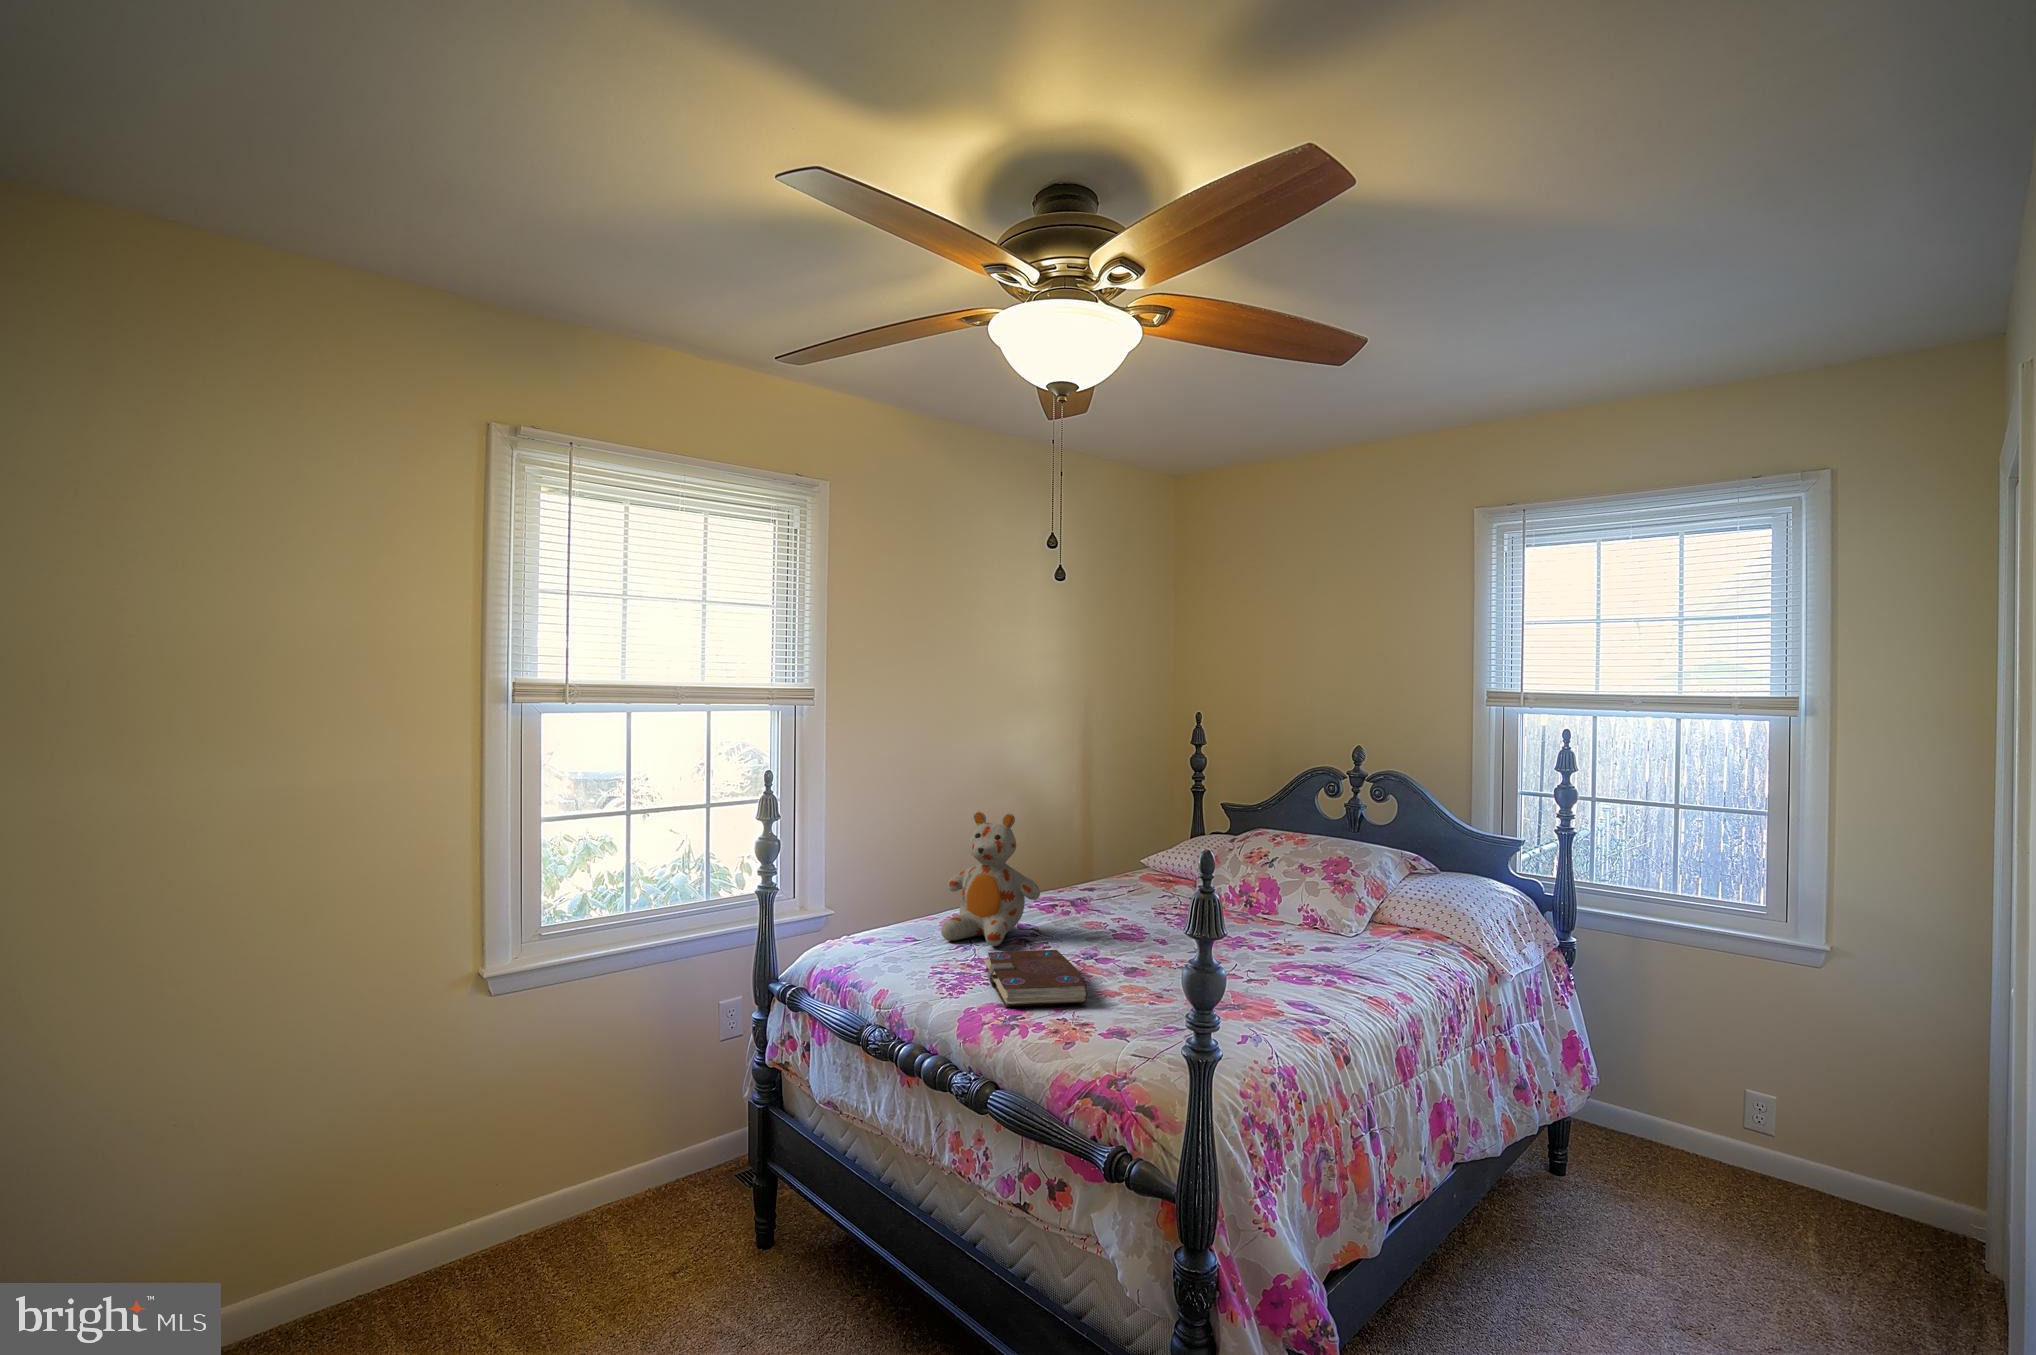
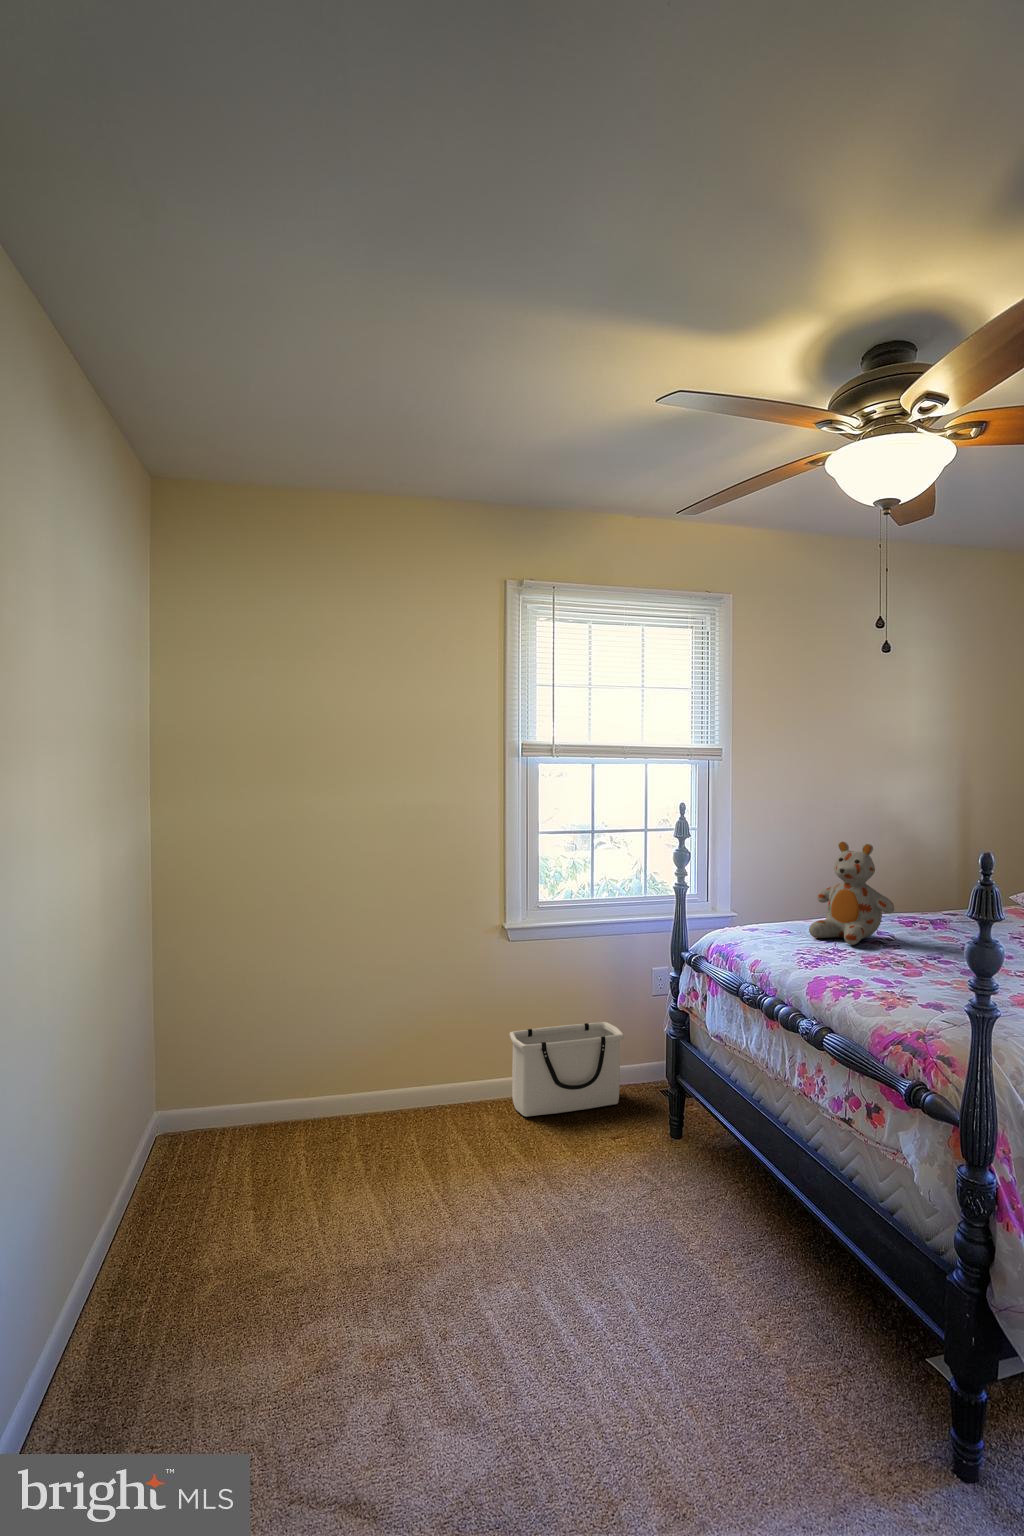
book: present [984,950,1087,1006] -> none [838,946,919,988]
storage bin: none [489,1097,682,1285] -> present [510,1022,624,1117]

